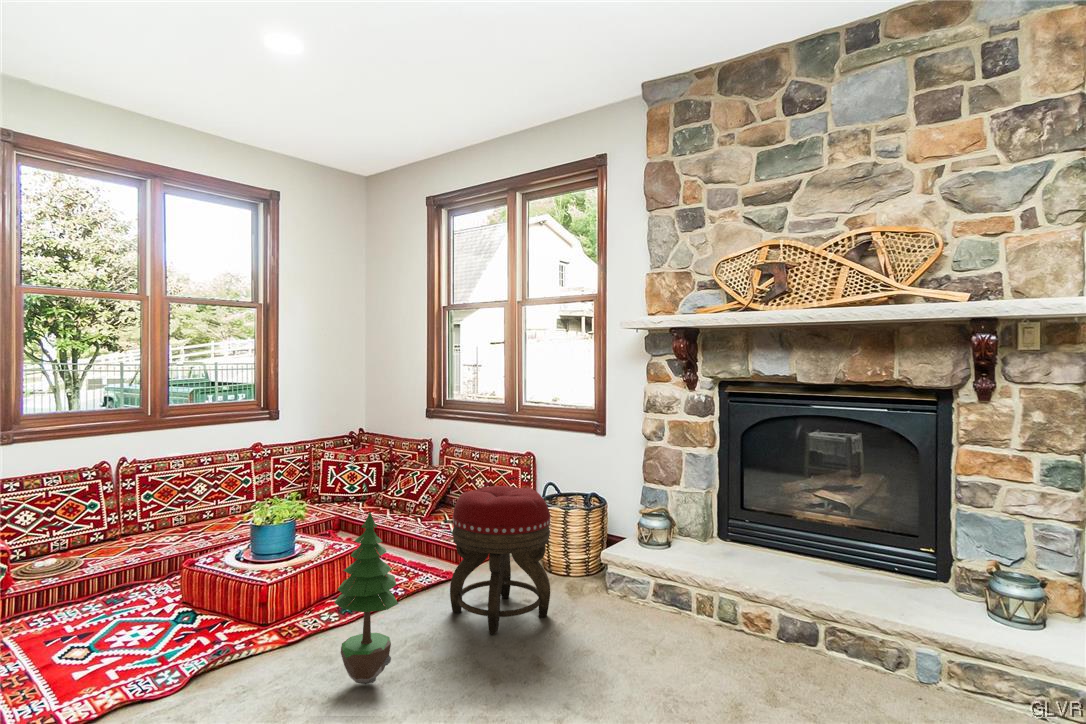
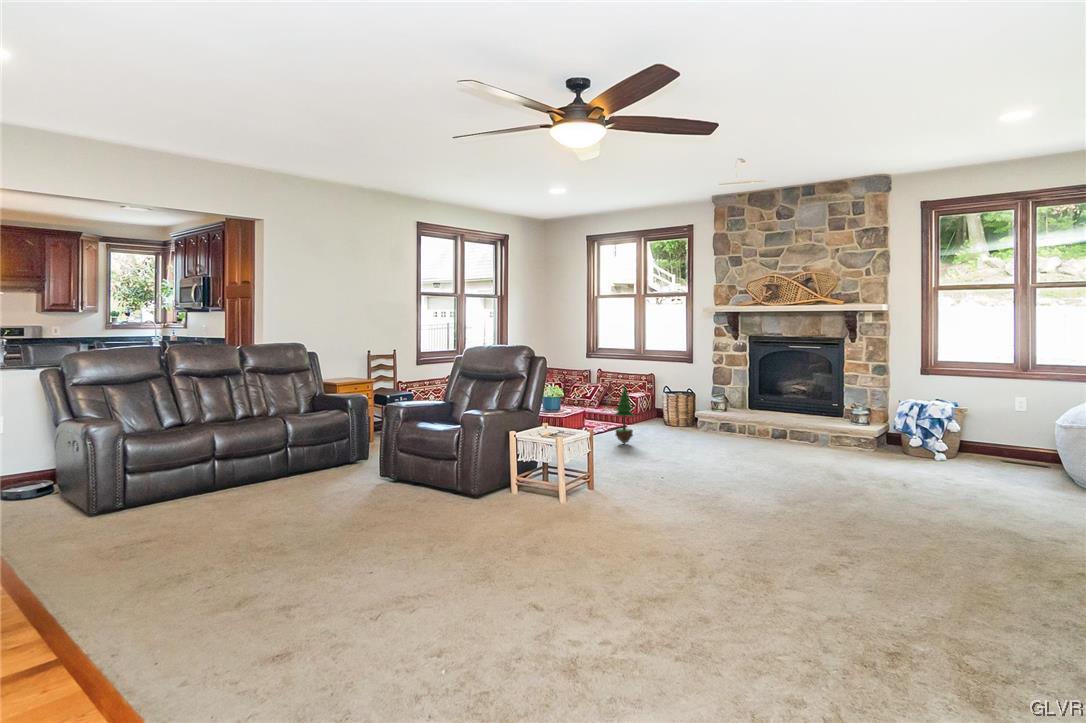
footstool: present [450,486,550,634] -> none [636,383,678,437]

